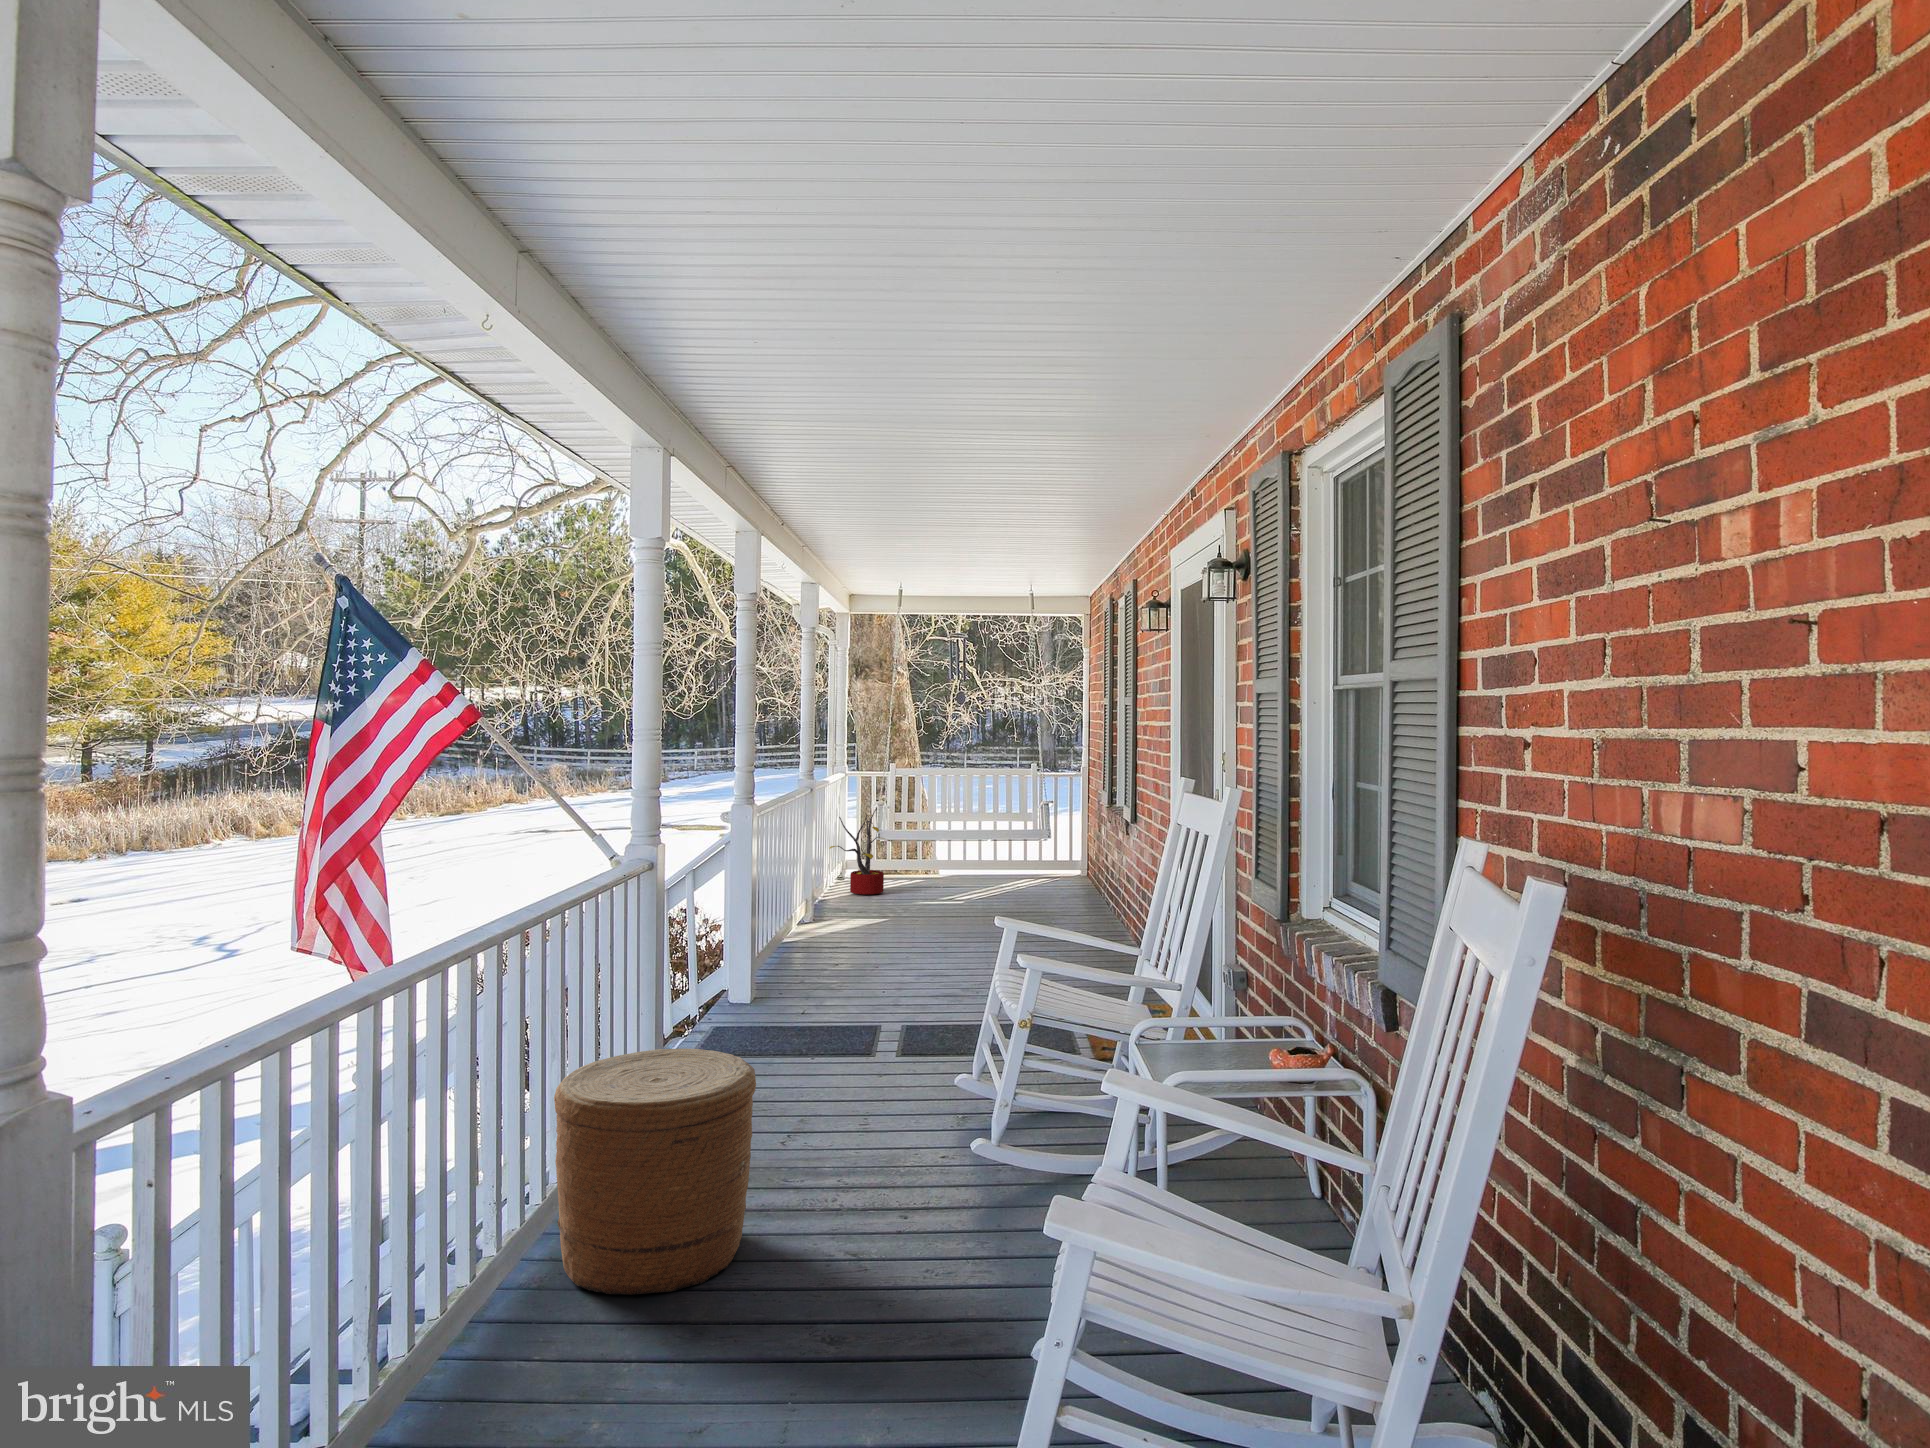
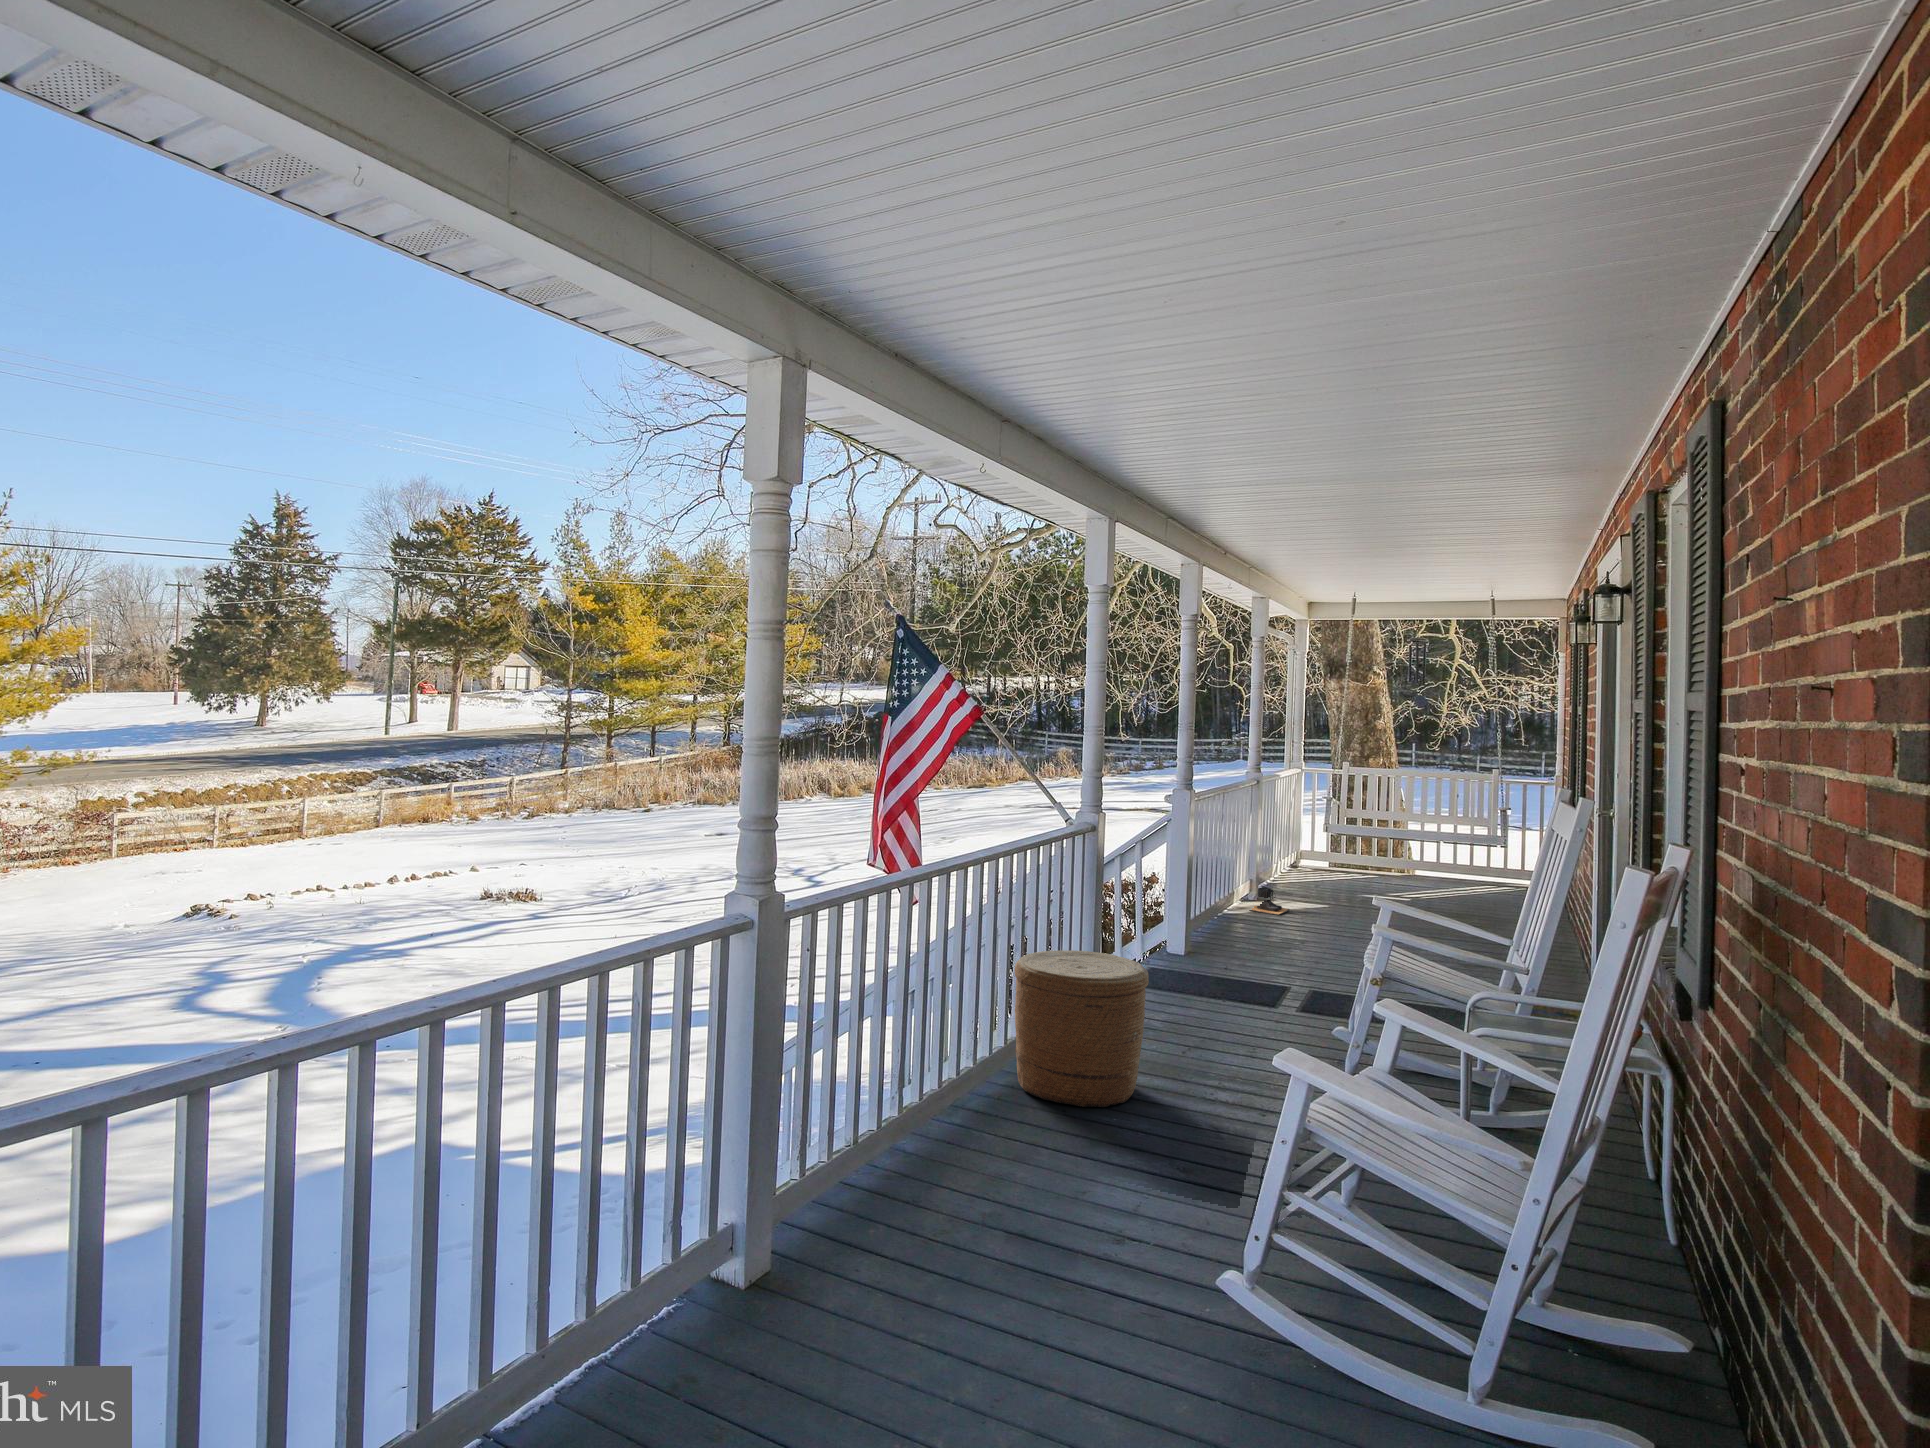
decorative plant: present [829,809,890,895] -> none [1286,806,1353,886]
boots: none [798,906,844,935] -> present [1251,887,1290,915]

